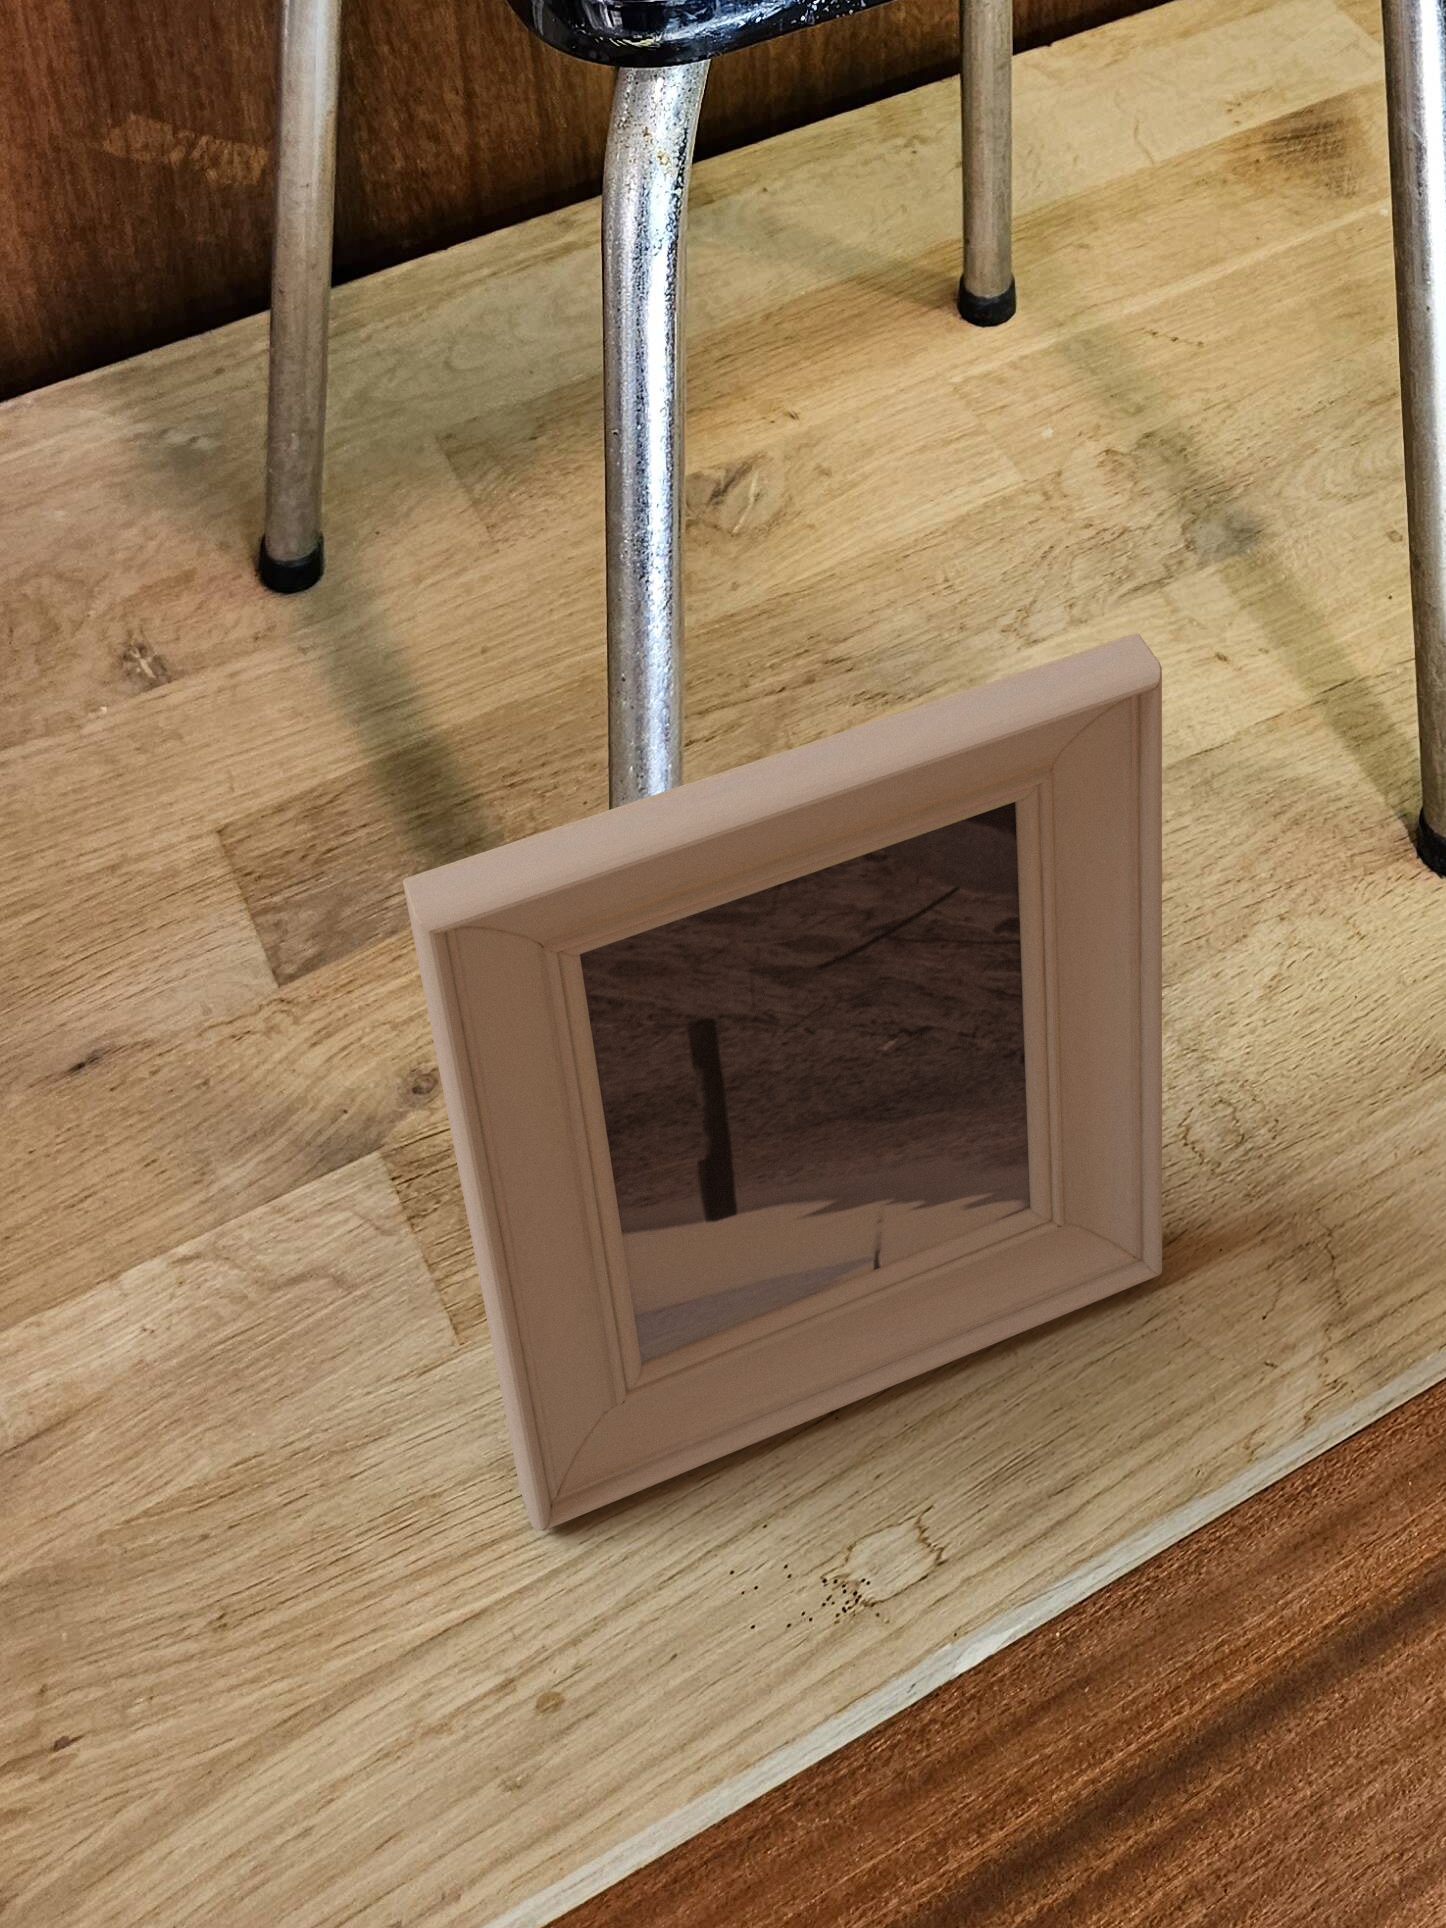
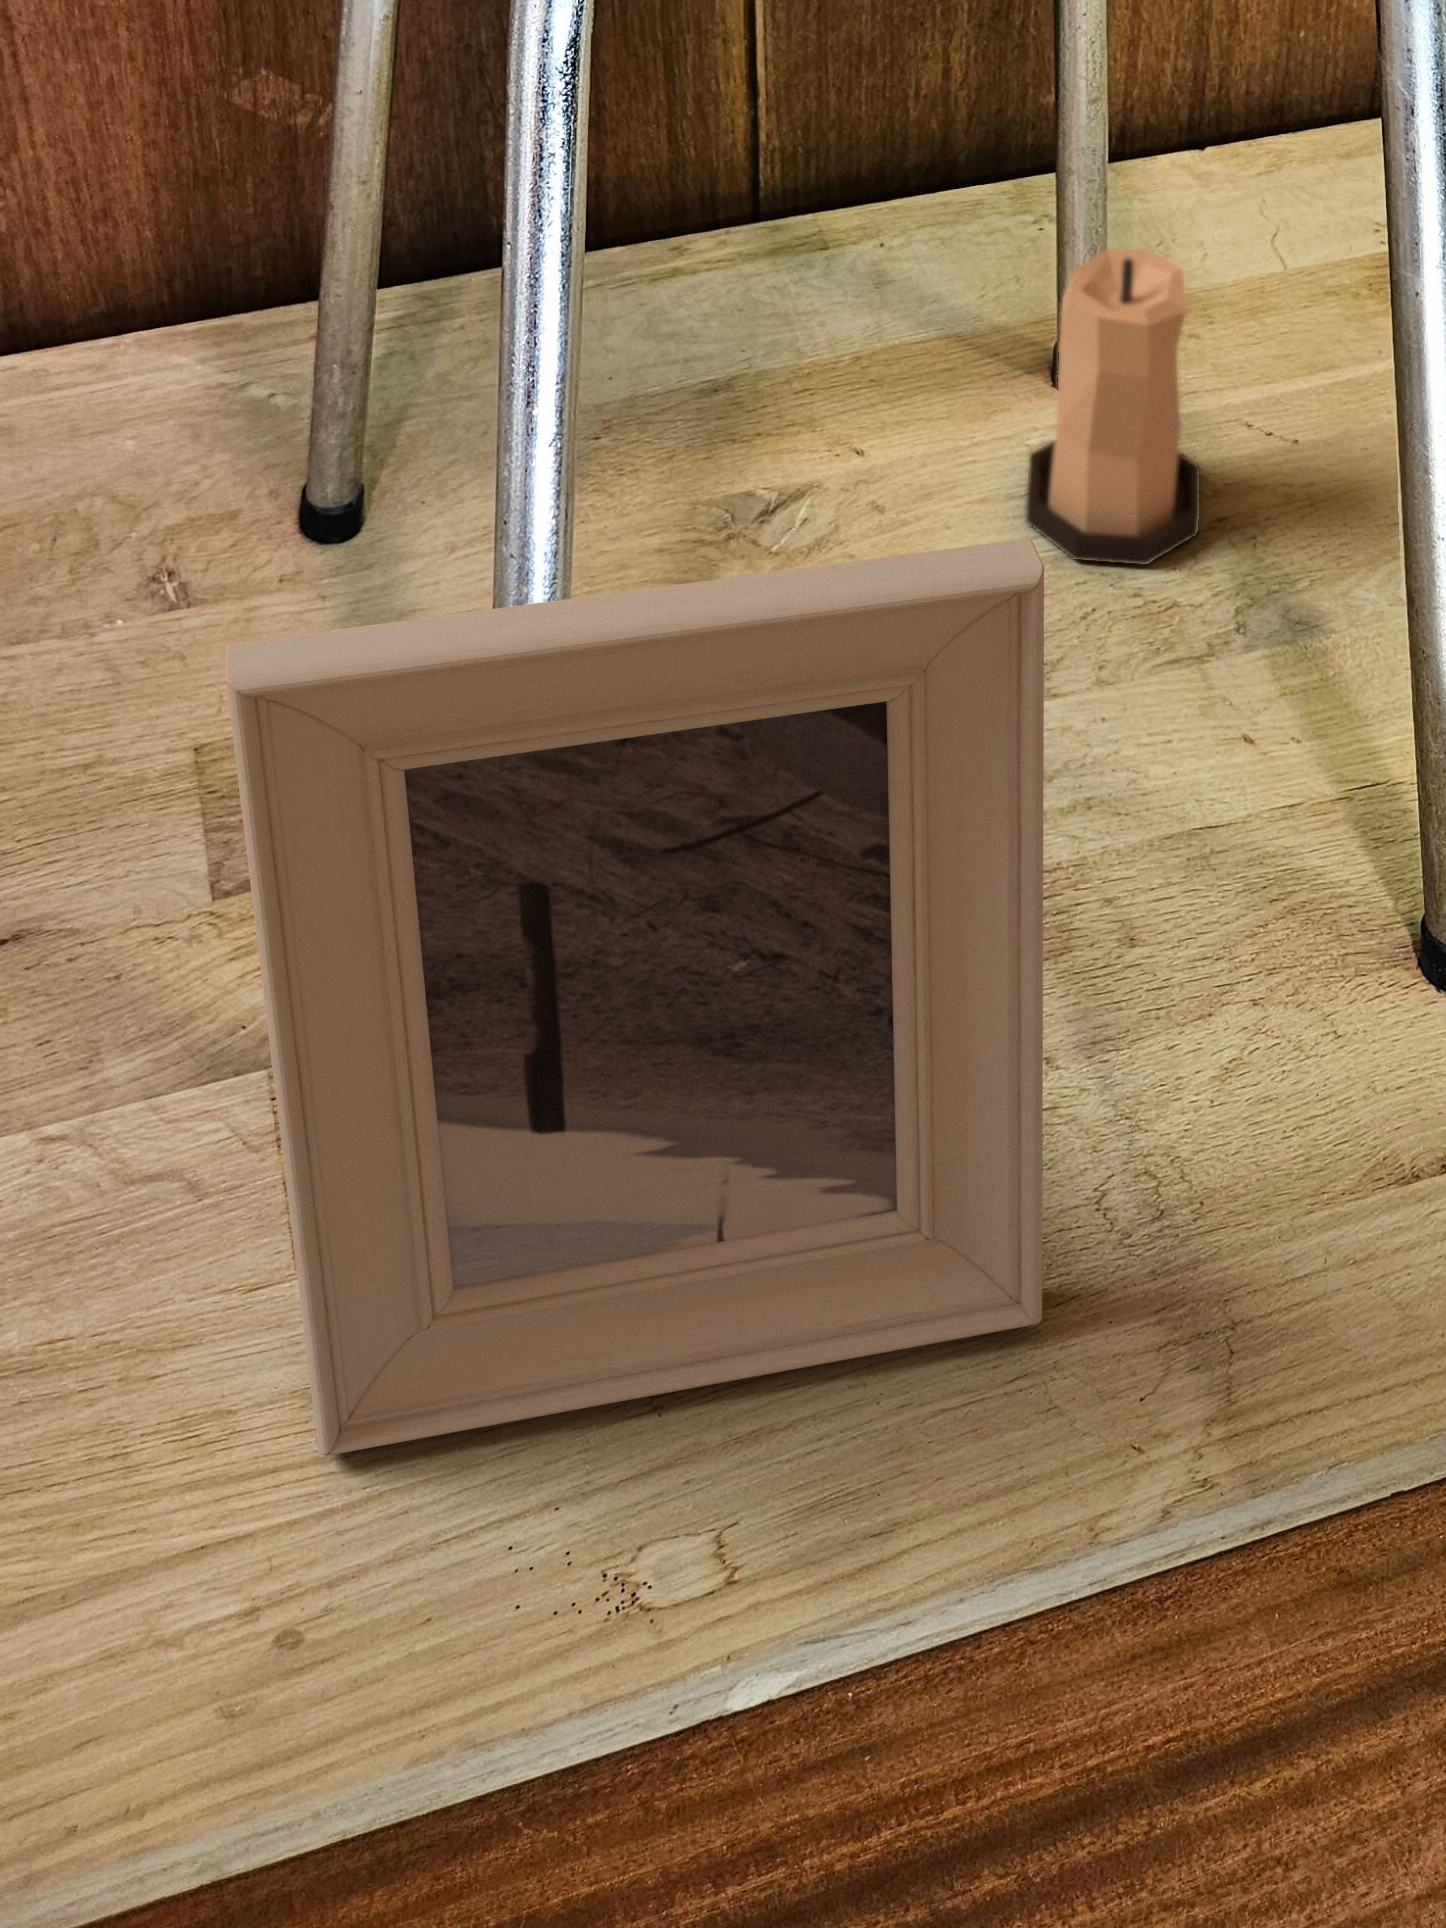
candle: none [955,198,1128,494] -> present [1025,249,1200,565]

